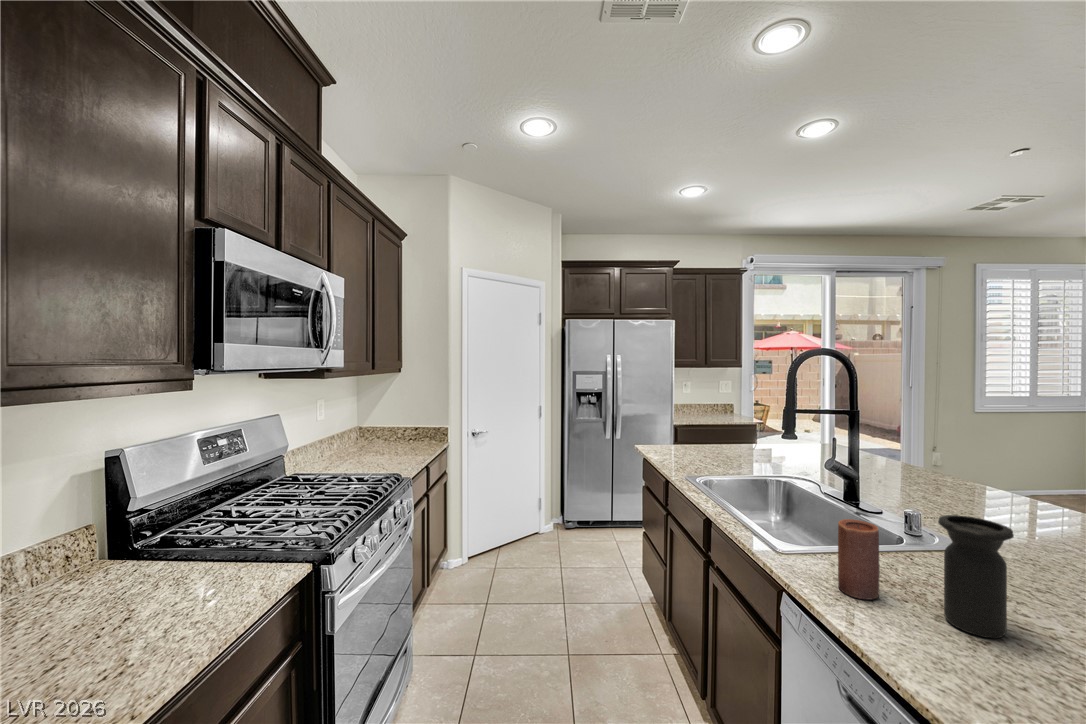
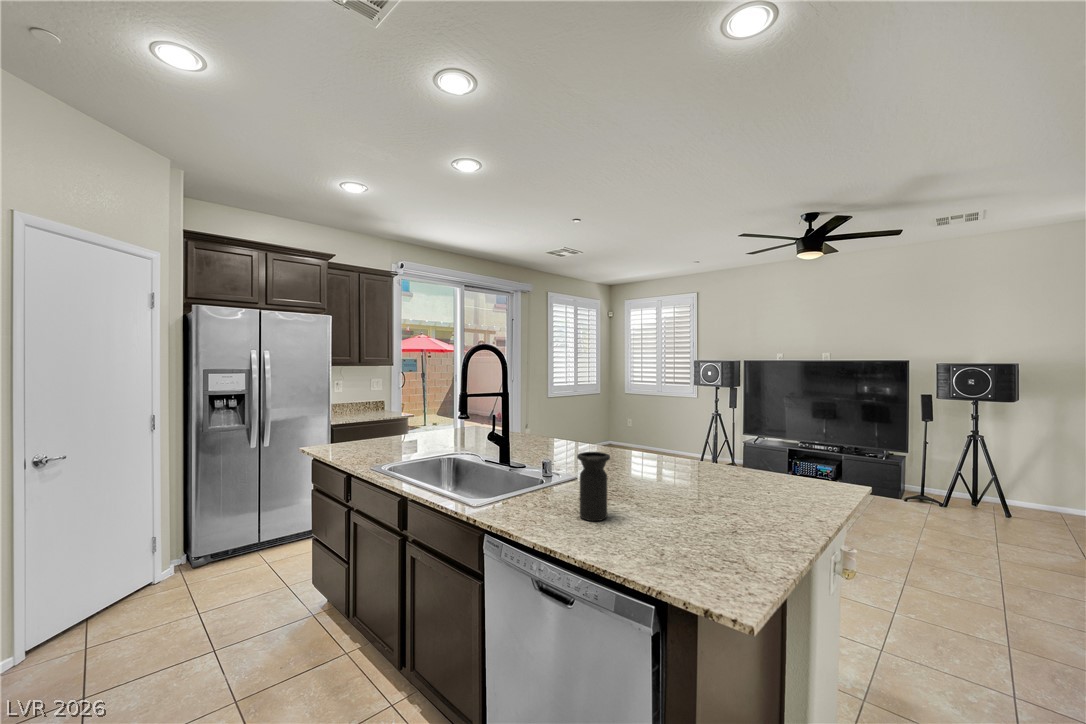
candle: present [838,519,880,600] -> none [523,468,547,521]

